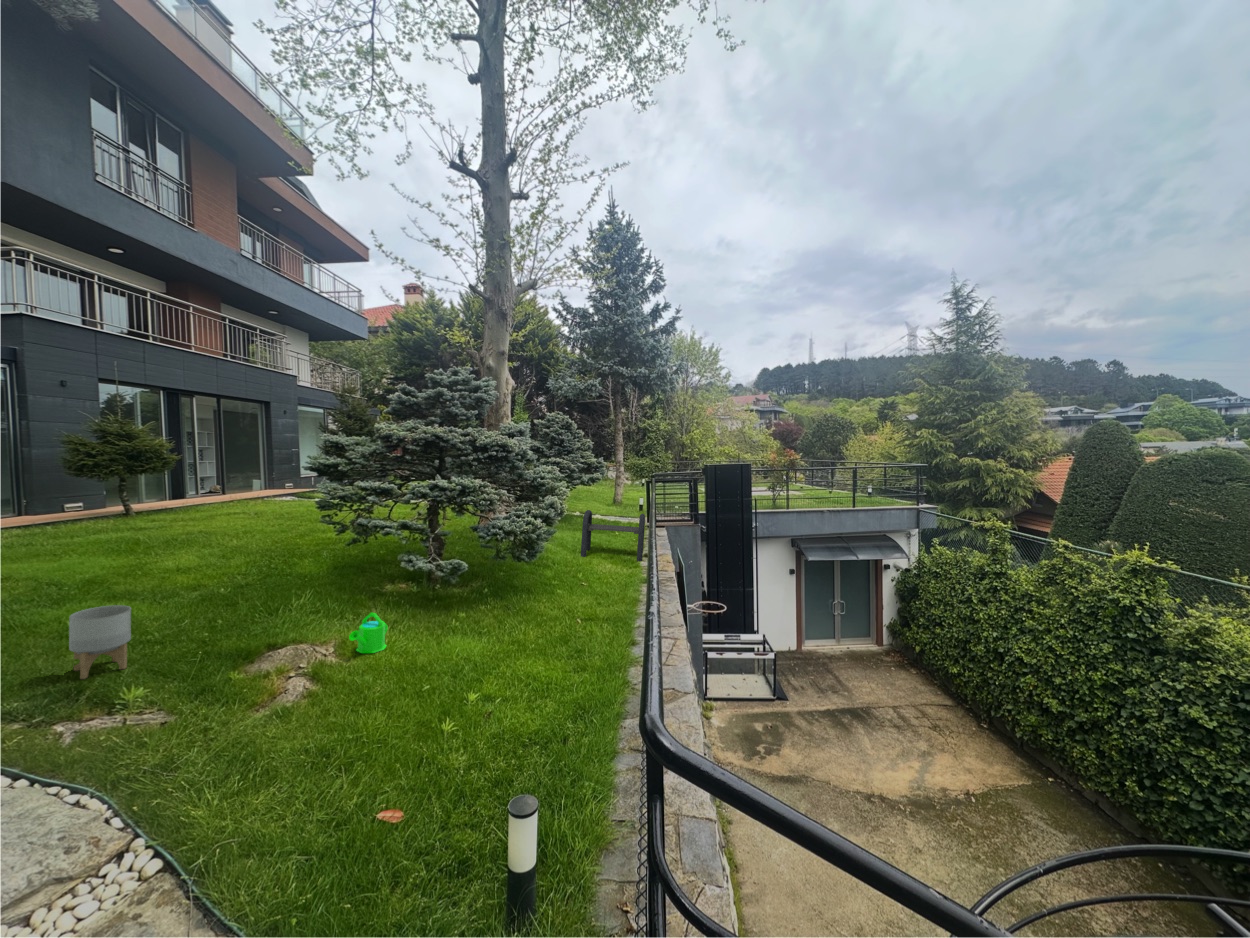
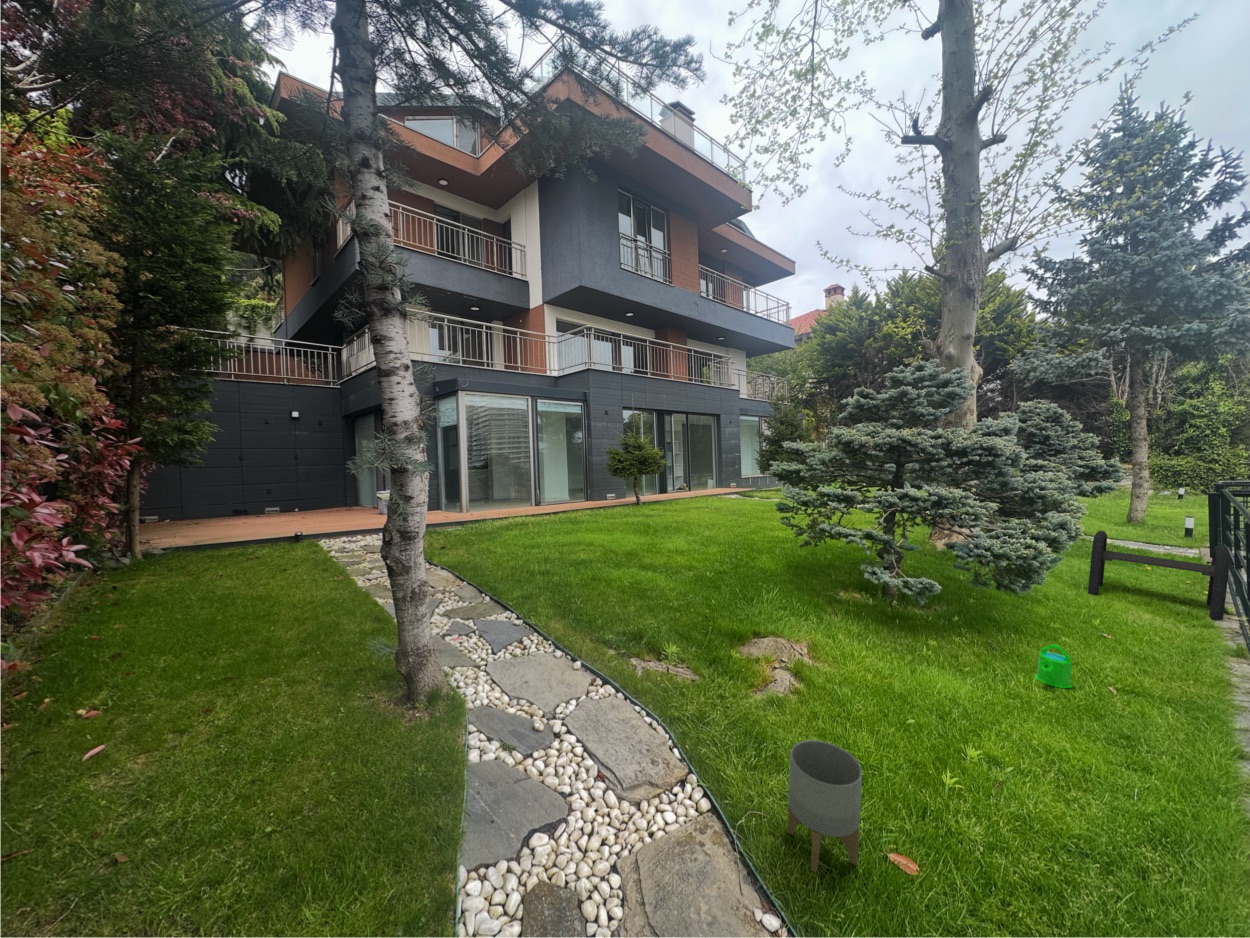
planter: present [69,605,131,679] -> present [787,740,862,872]
watering can: present [349,613,388,653] -> present [1035,644,1072,688]

